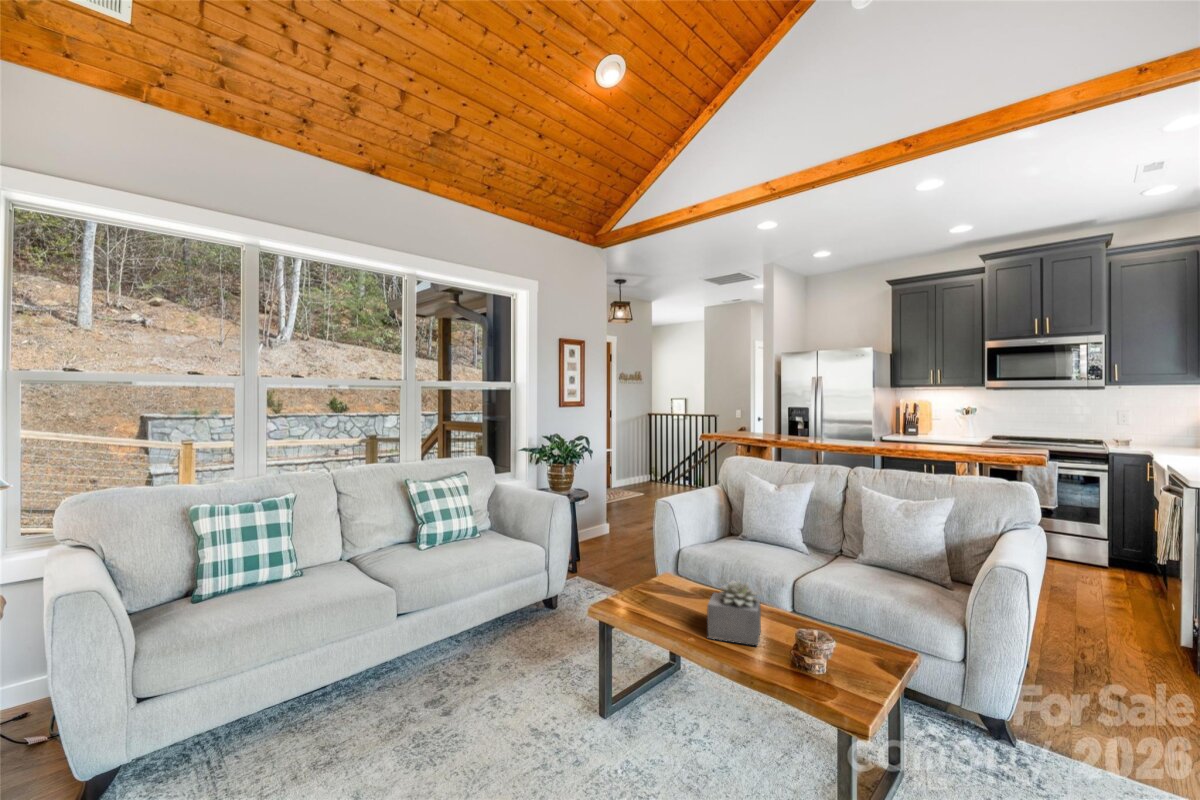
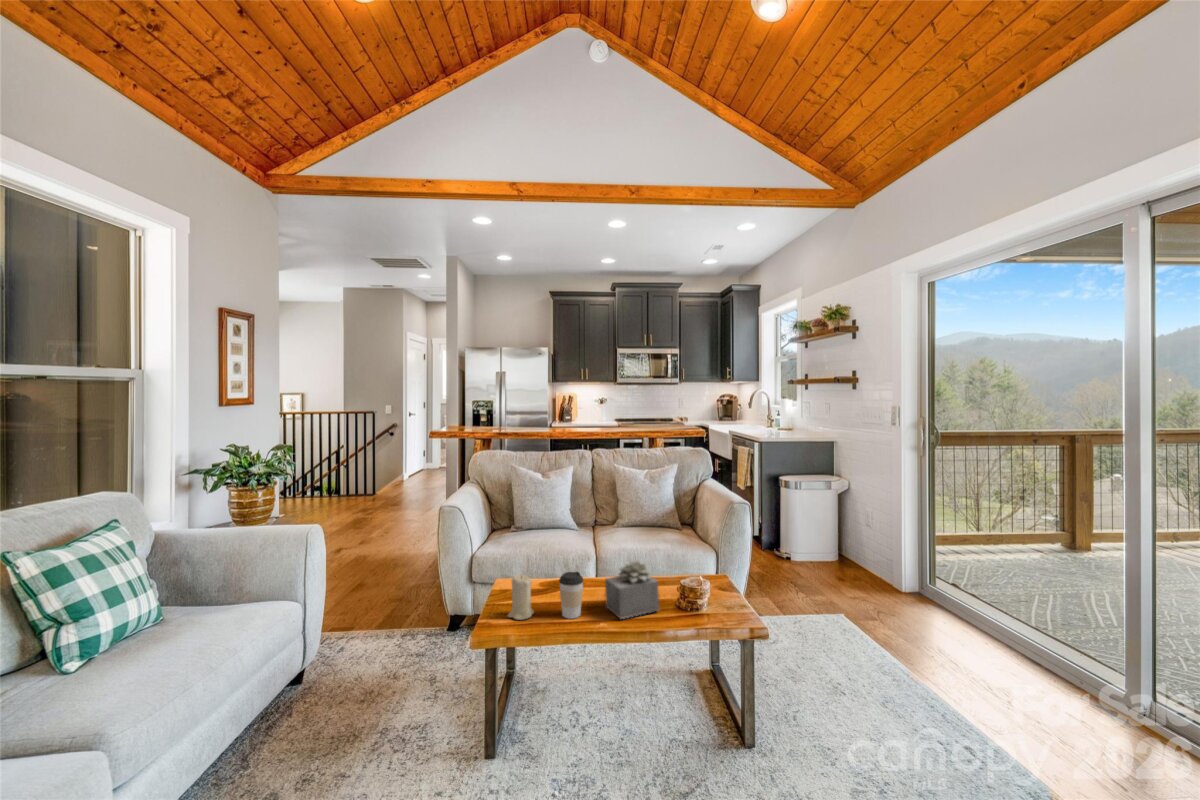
candle: none [624,565,647,607] -> present [508,574,534,620]
coffee cup: none [661,574,686,621] -> present [559,572,583,619]

